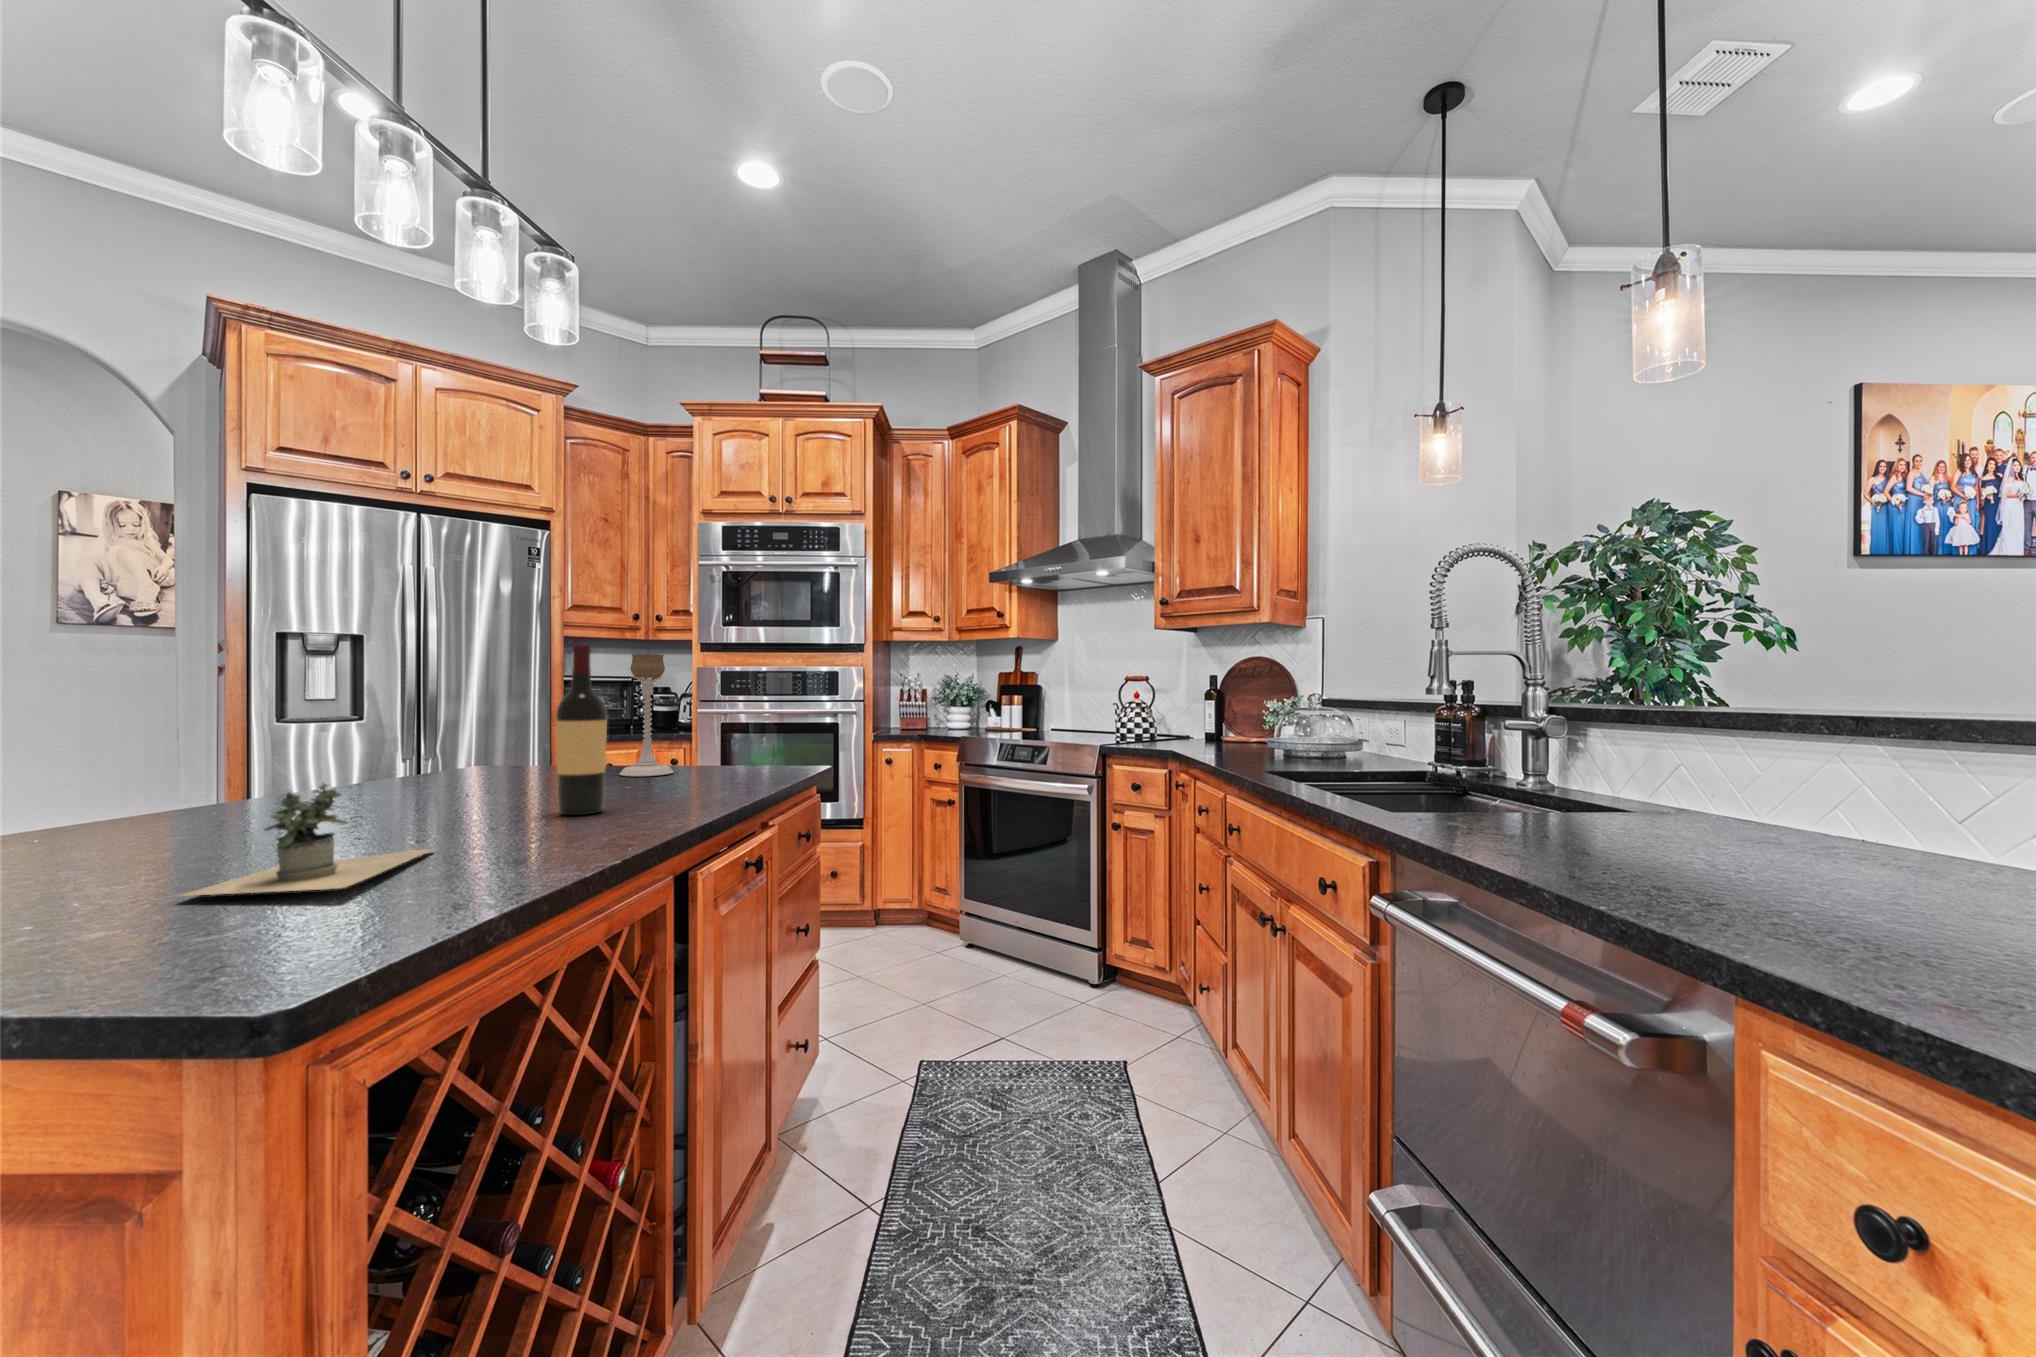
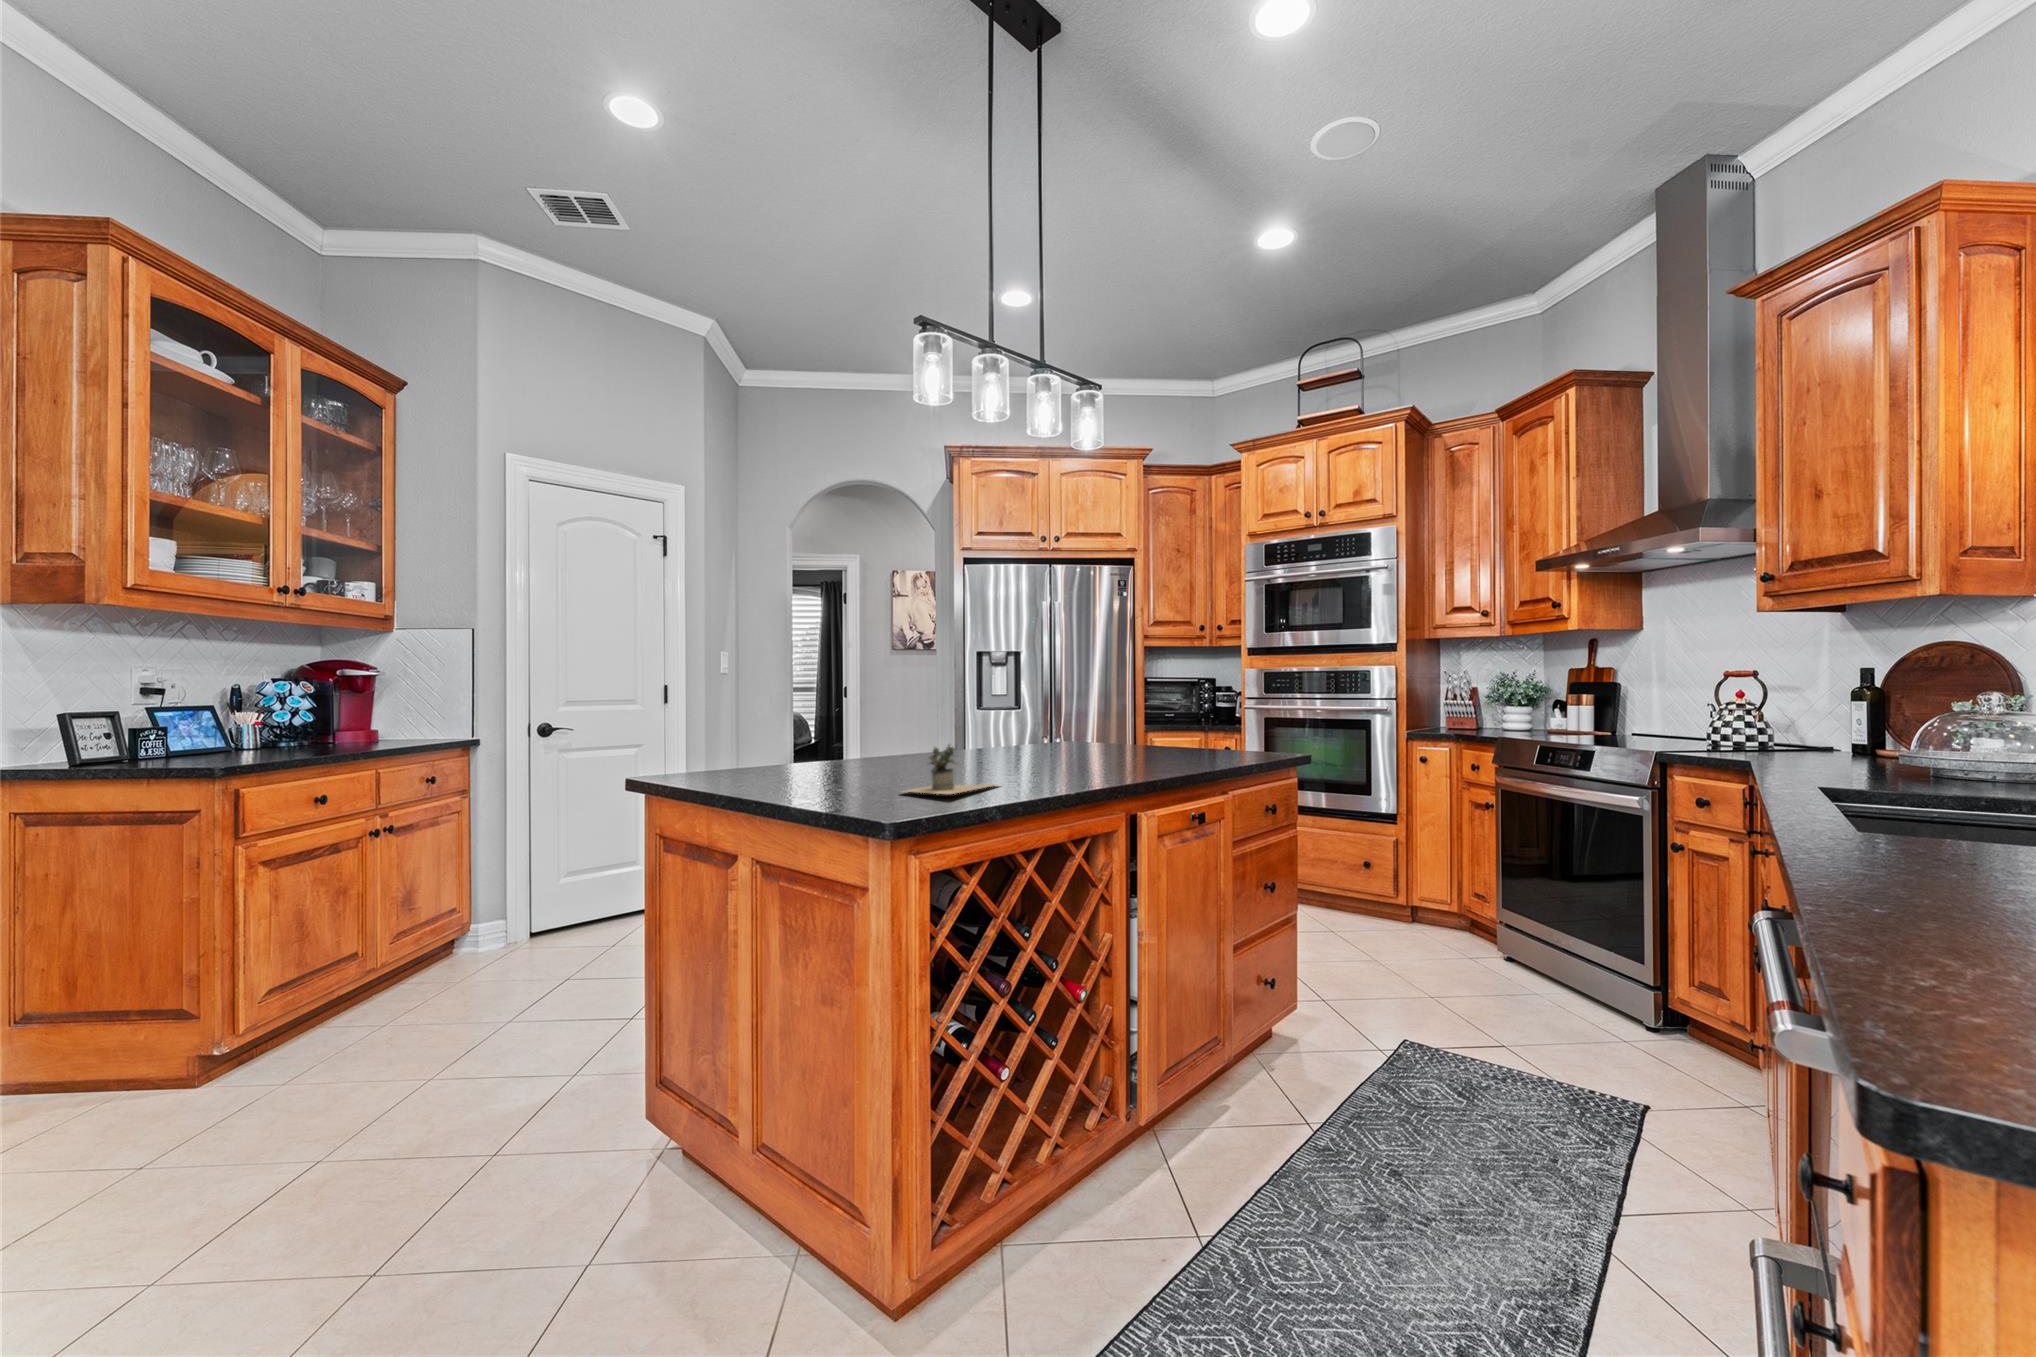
wine bottle: present [556,644,607,815] -> none [1074,664,1103,775]
candle holder: present [619,654,674,776] -> none [1139,666,1176,756]

